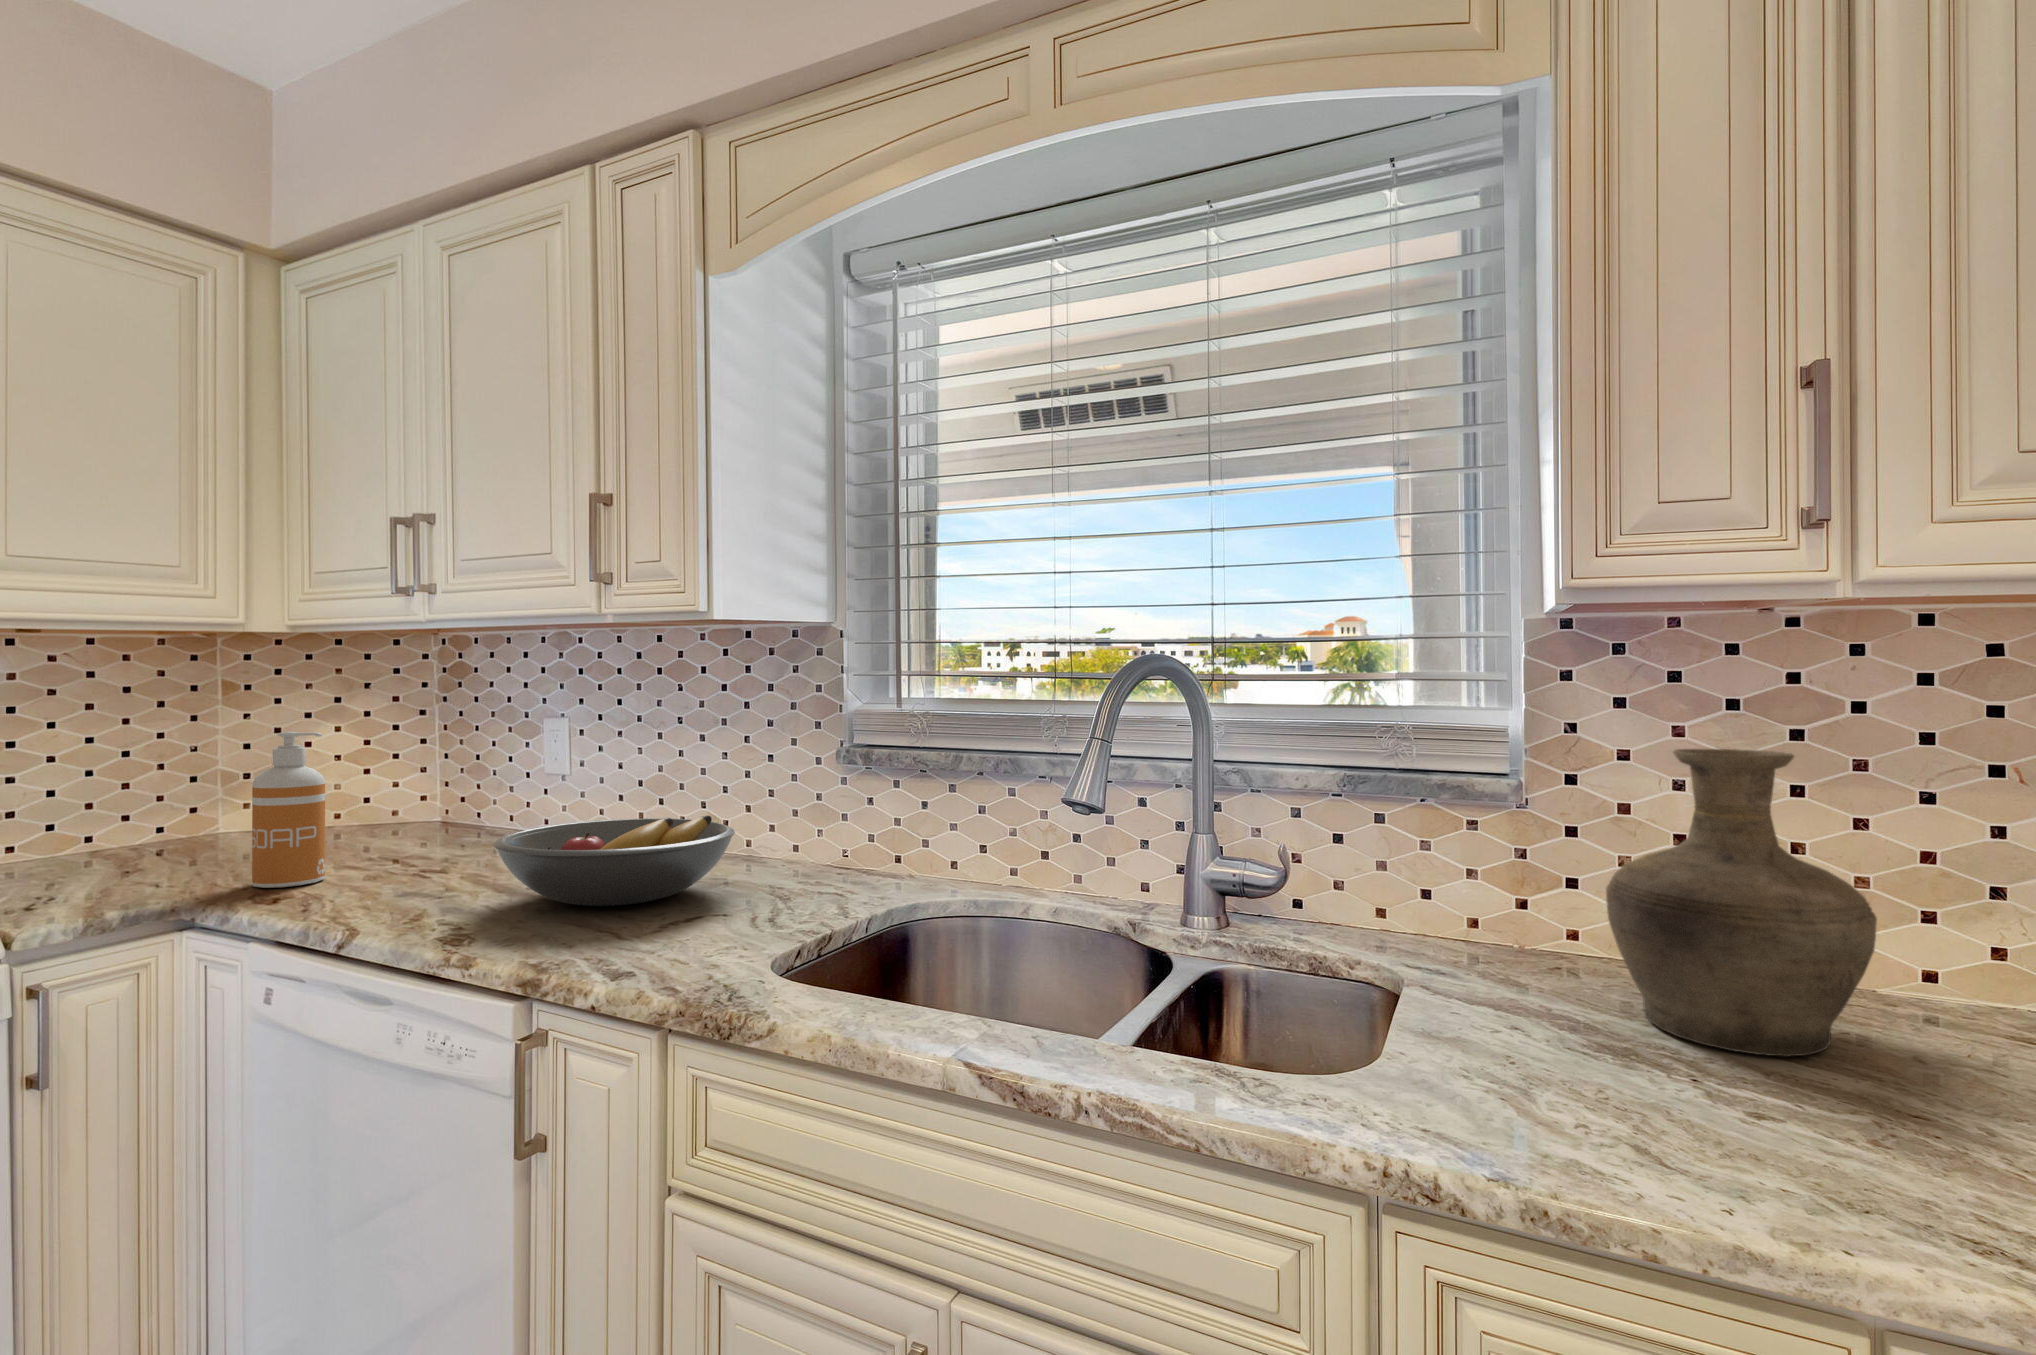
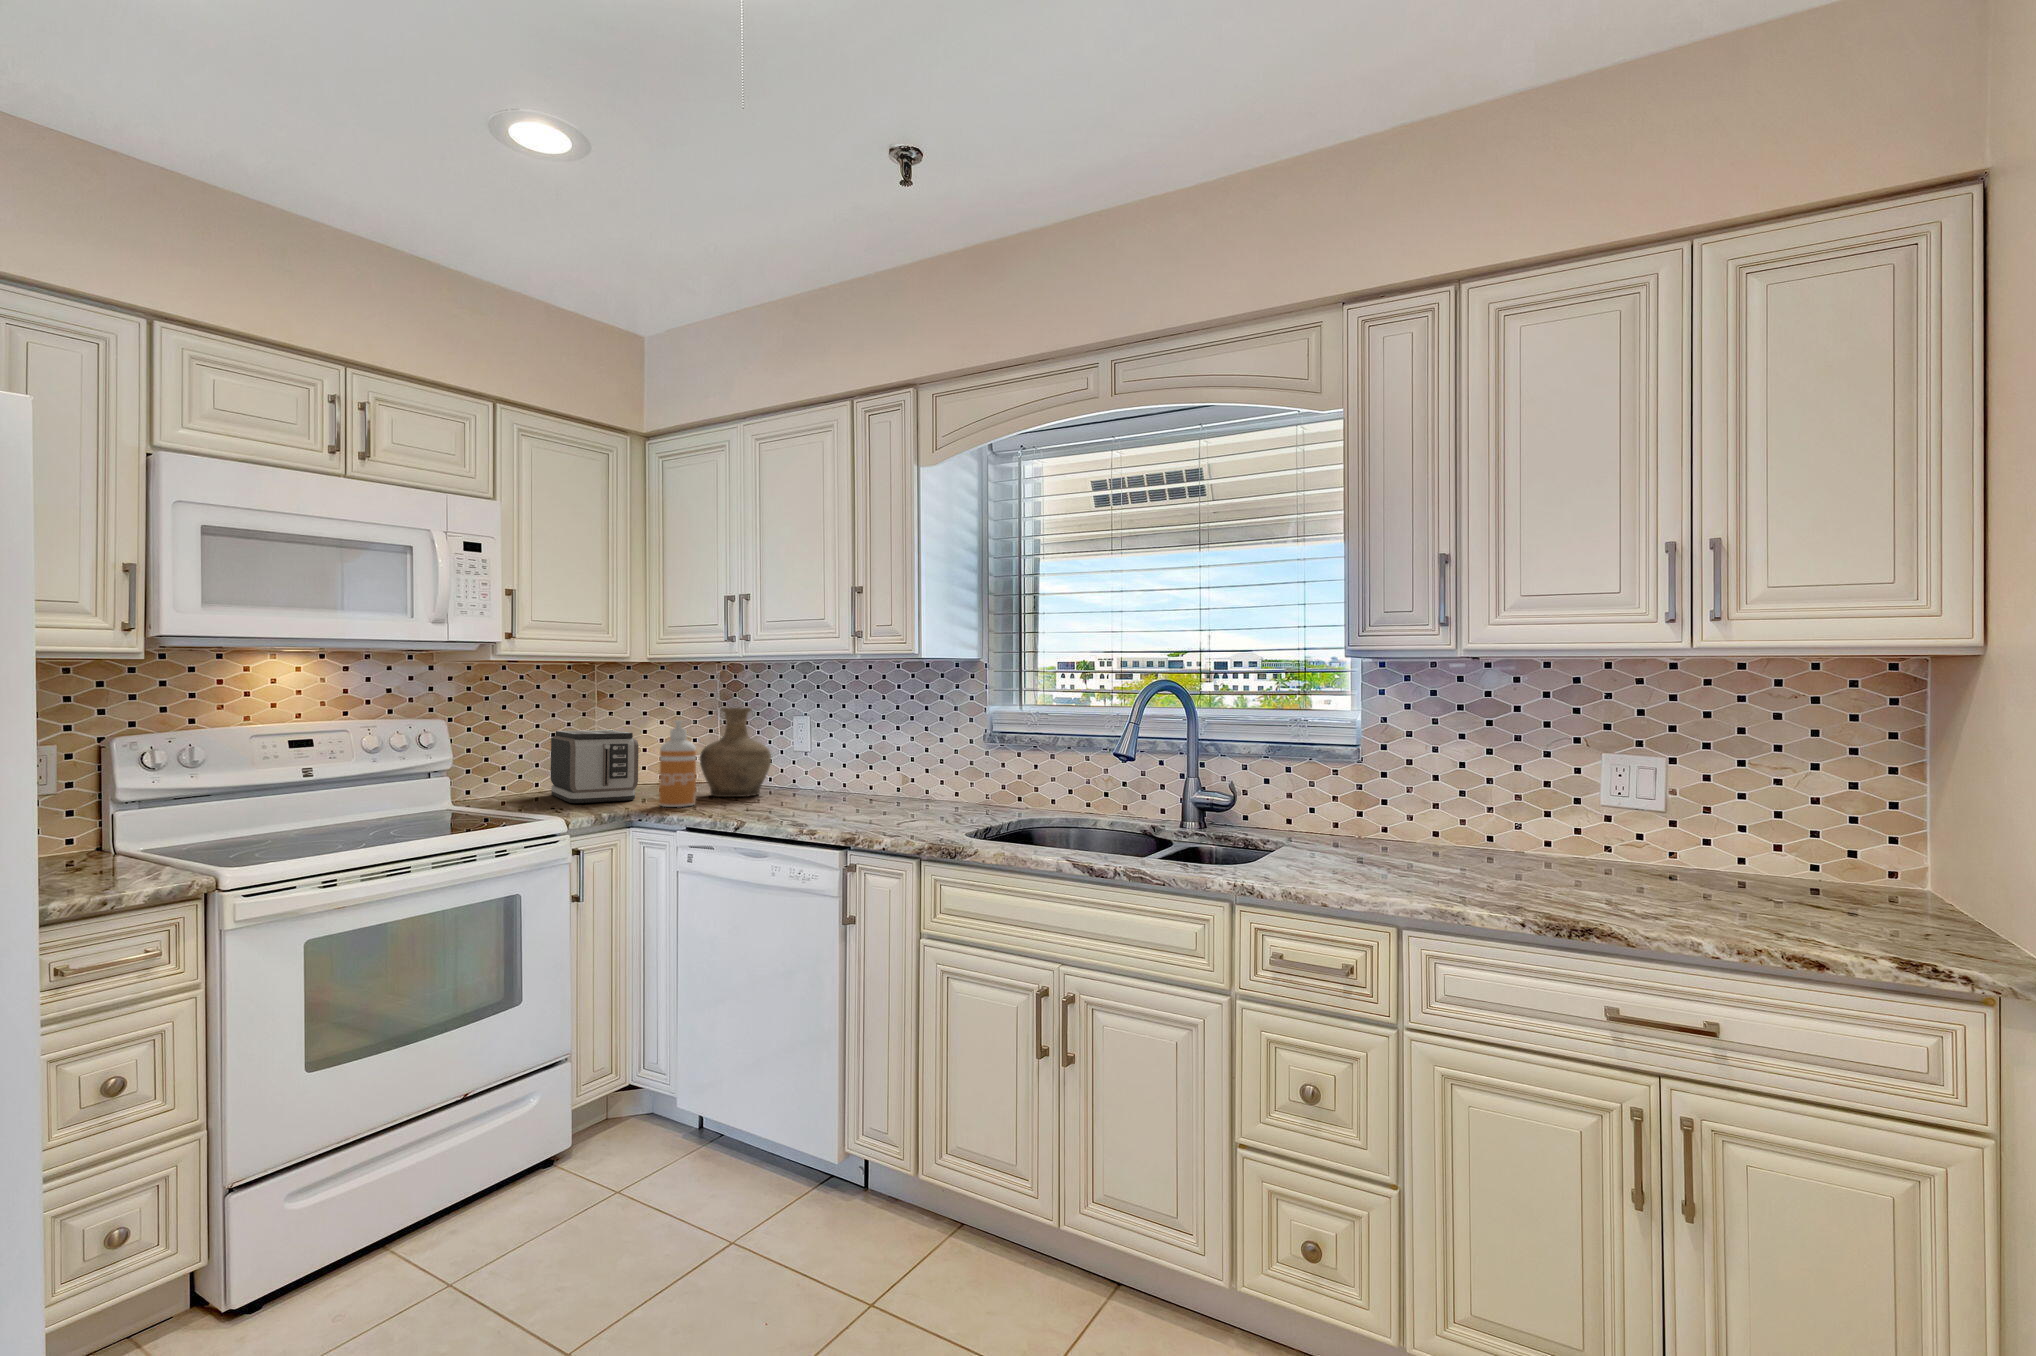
toaster: none [86,745,234,882] -> present [551,730,639,803]
vase: present [1606,749,1877,1056] -> present [700,708,771,797]
fruit bowl: present [494,815,735,906] -> none [804,768,931,815]

